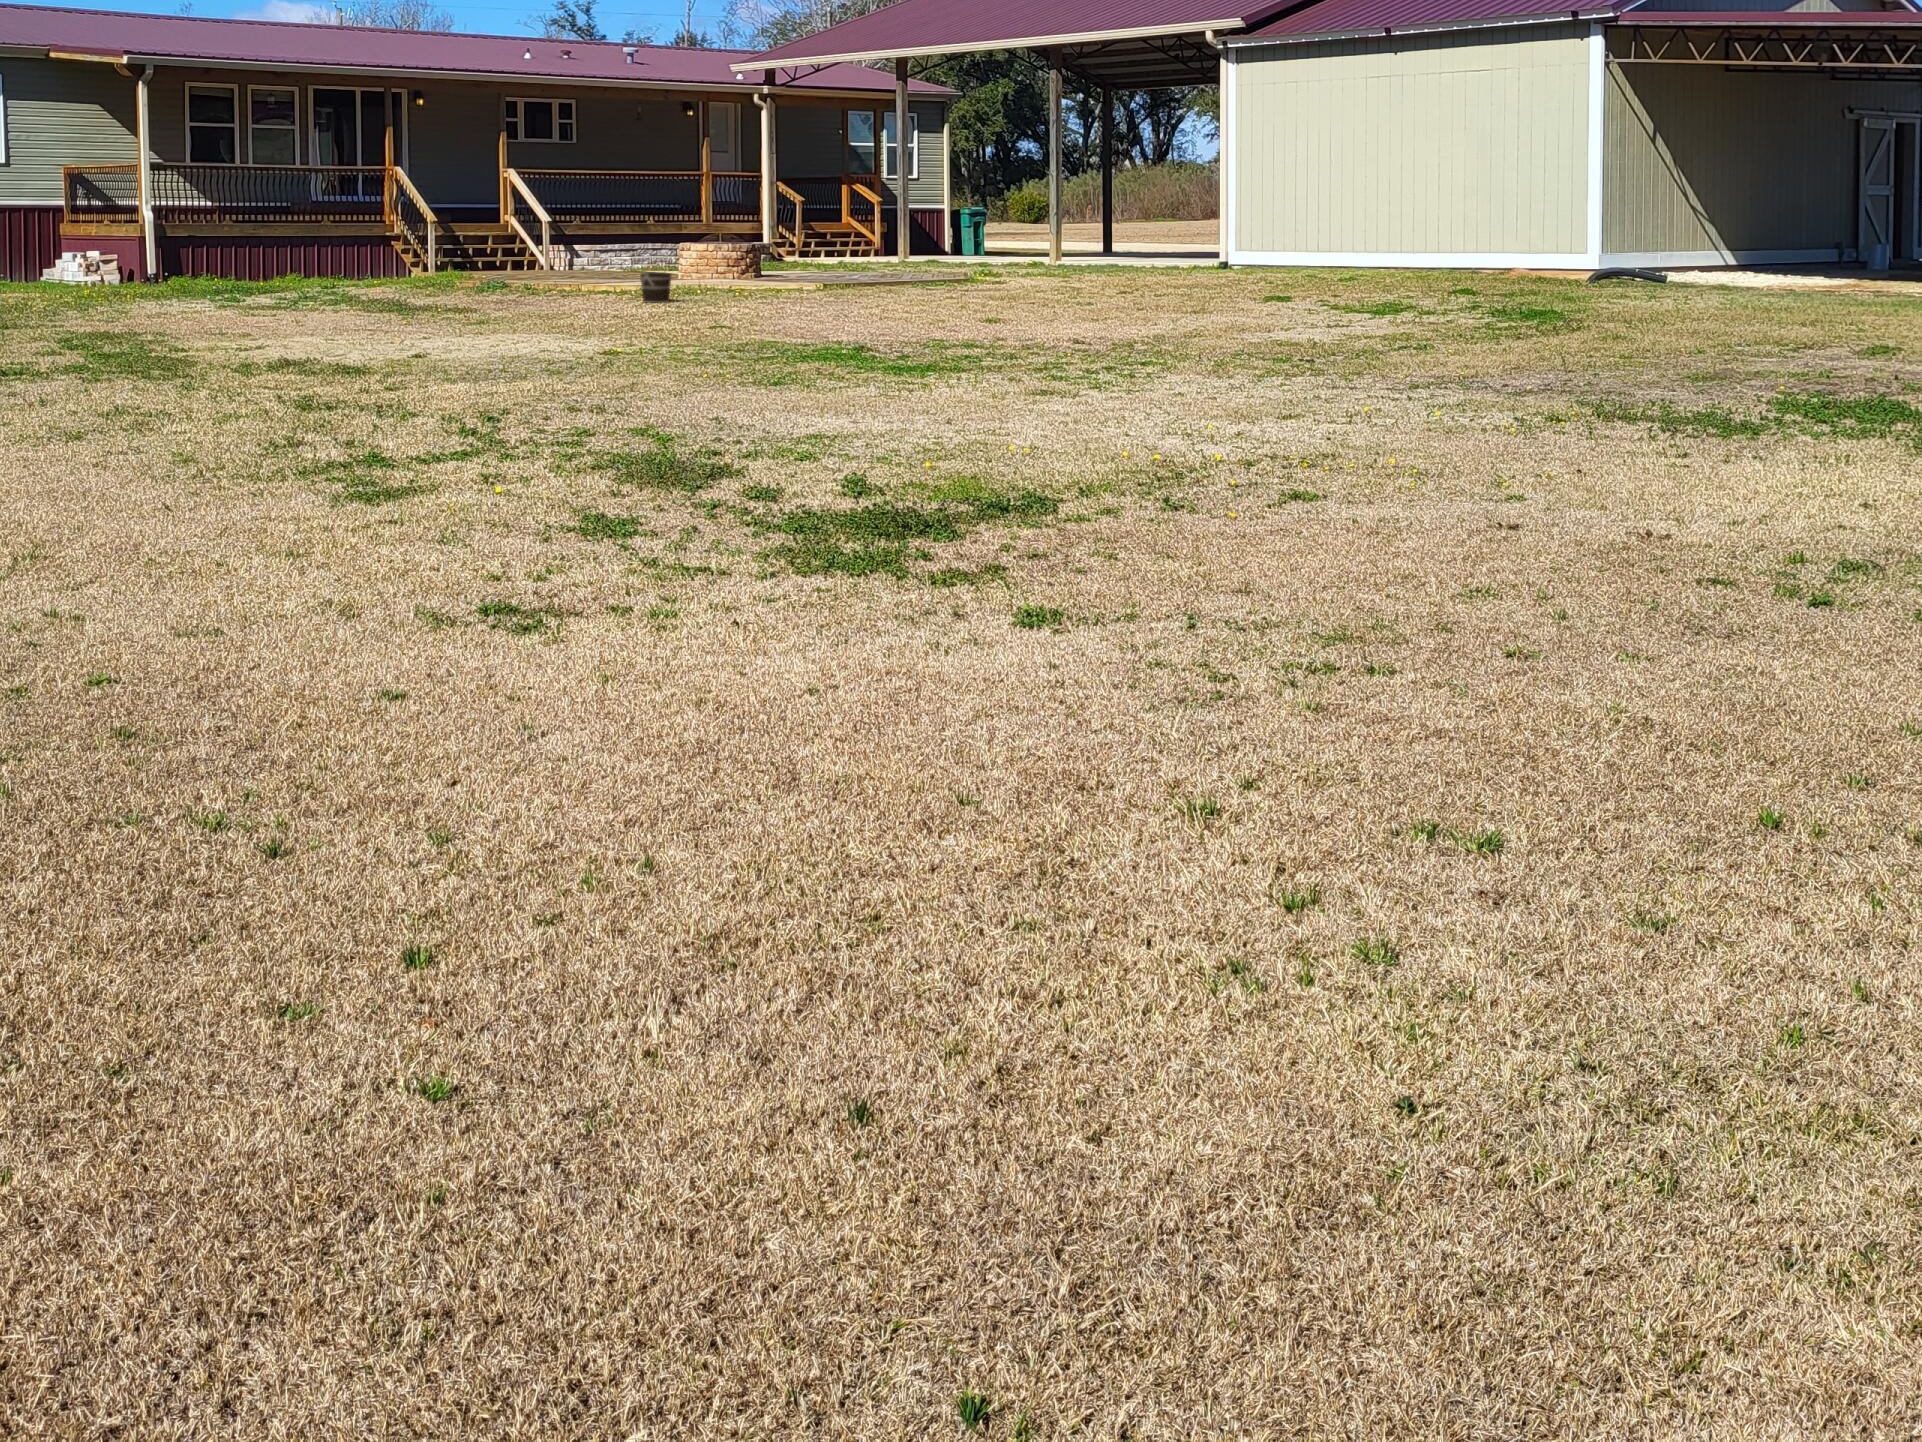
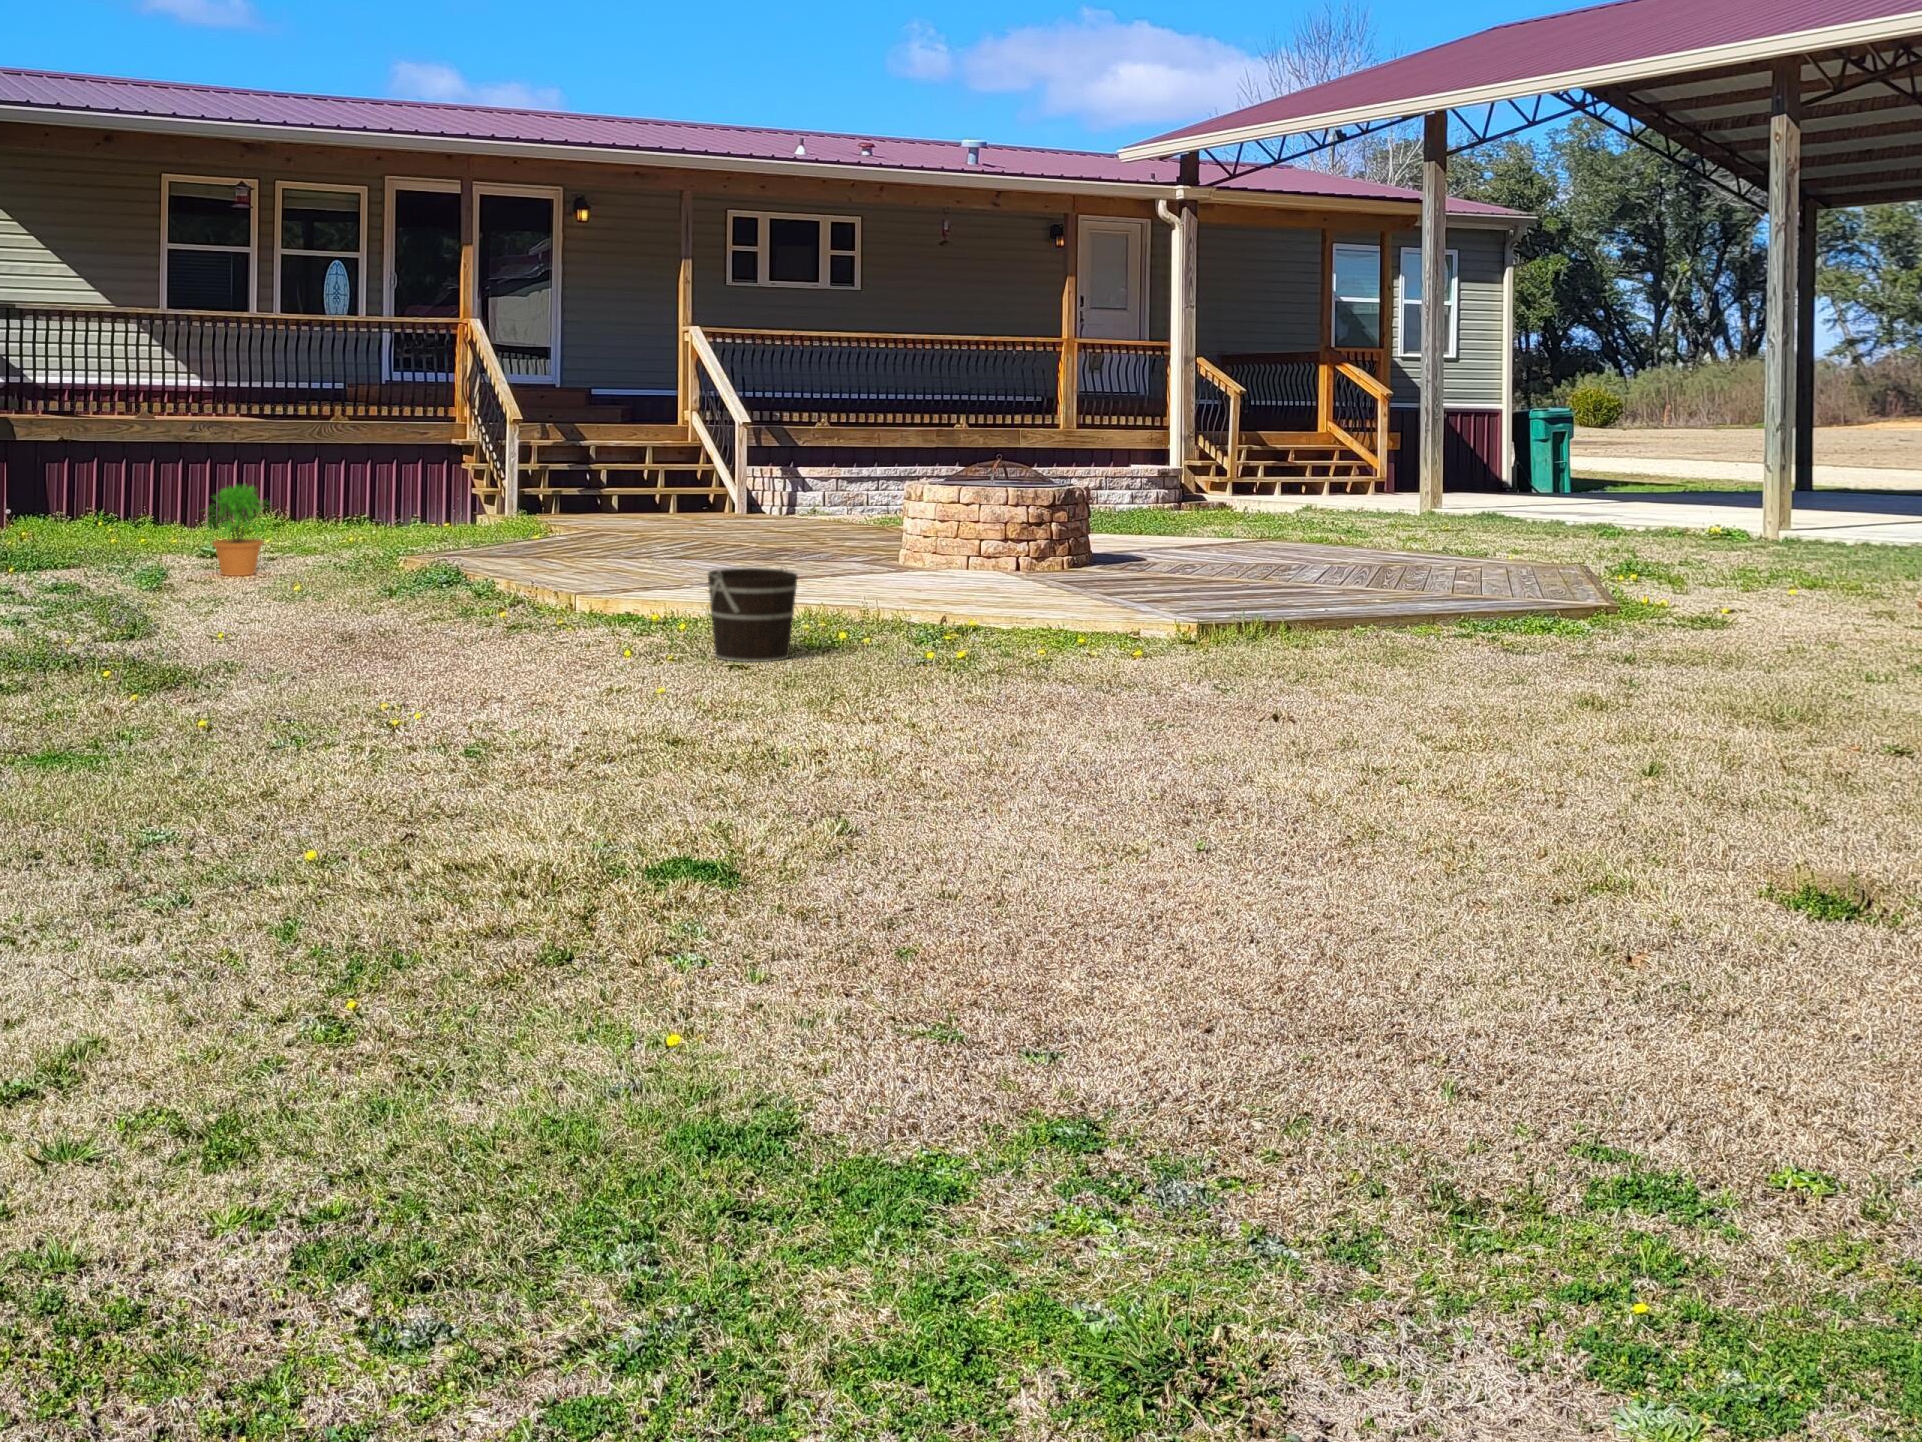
potted plant: none [375,250,410,291] -> present [203,485,268,576]

